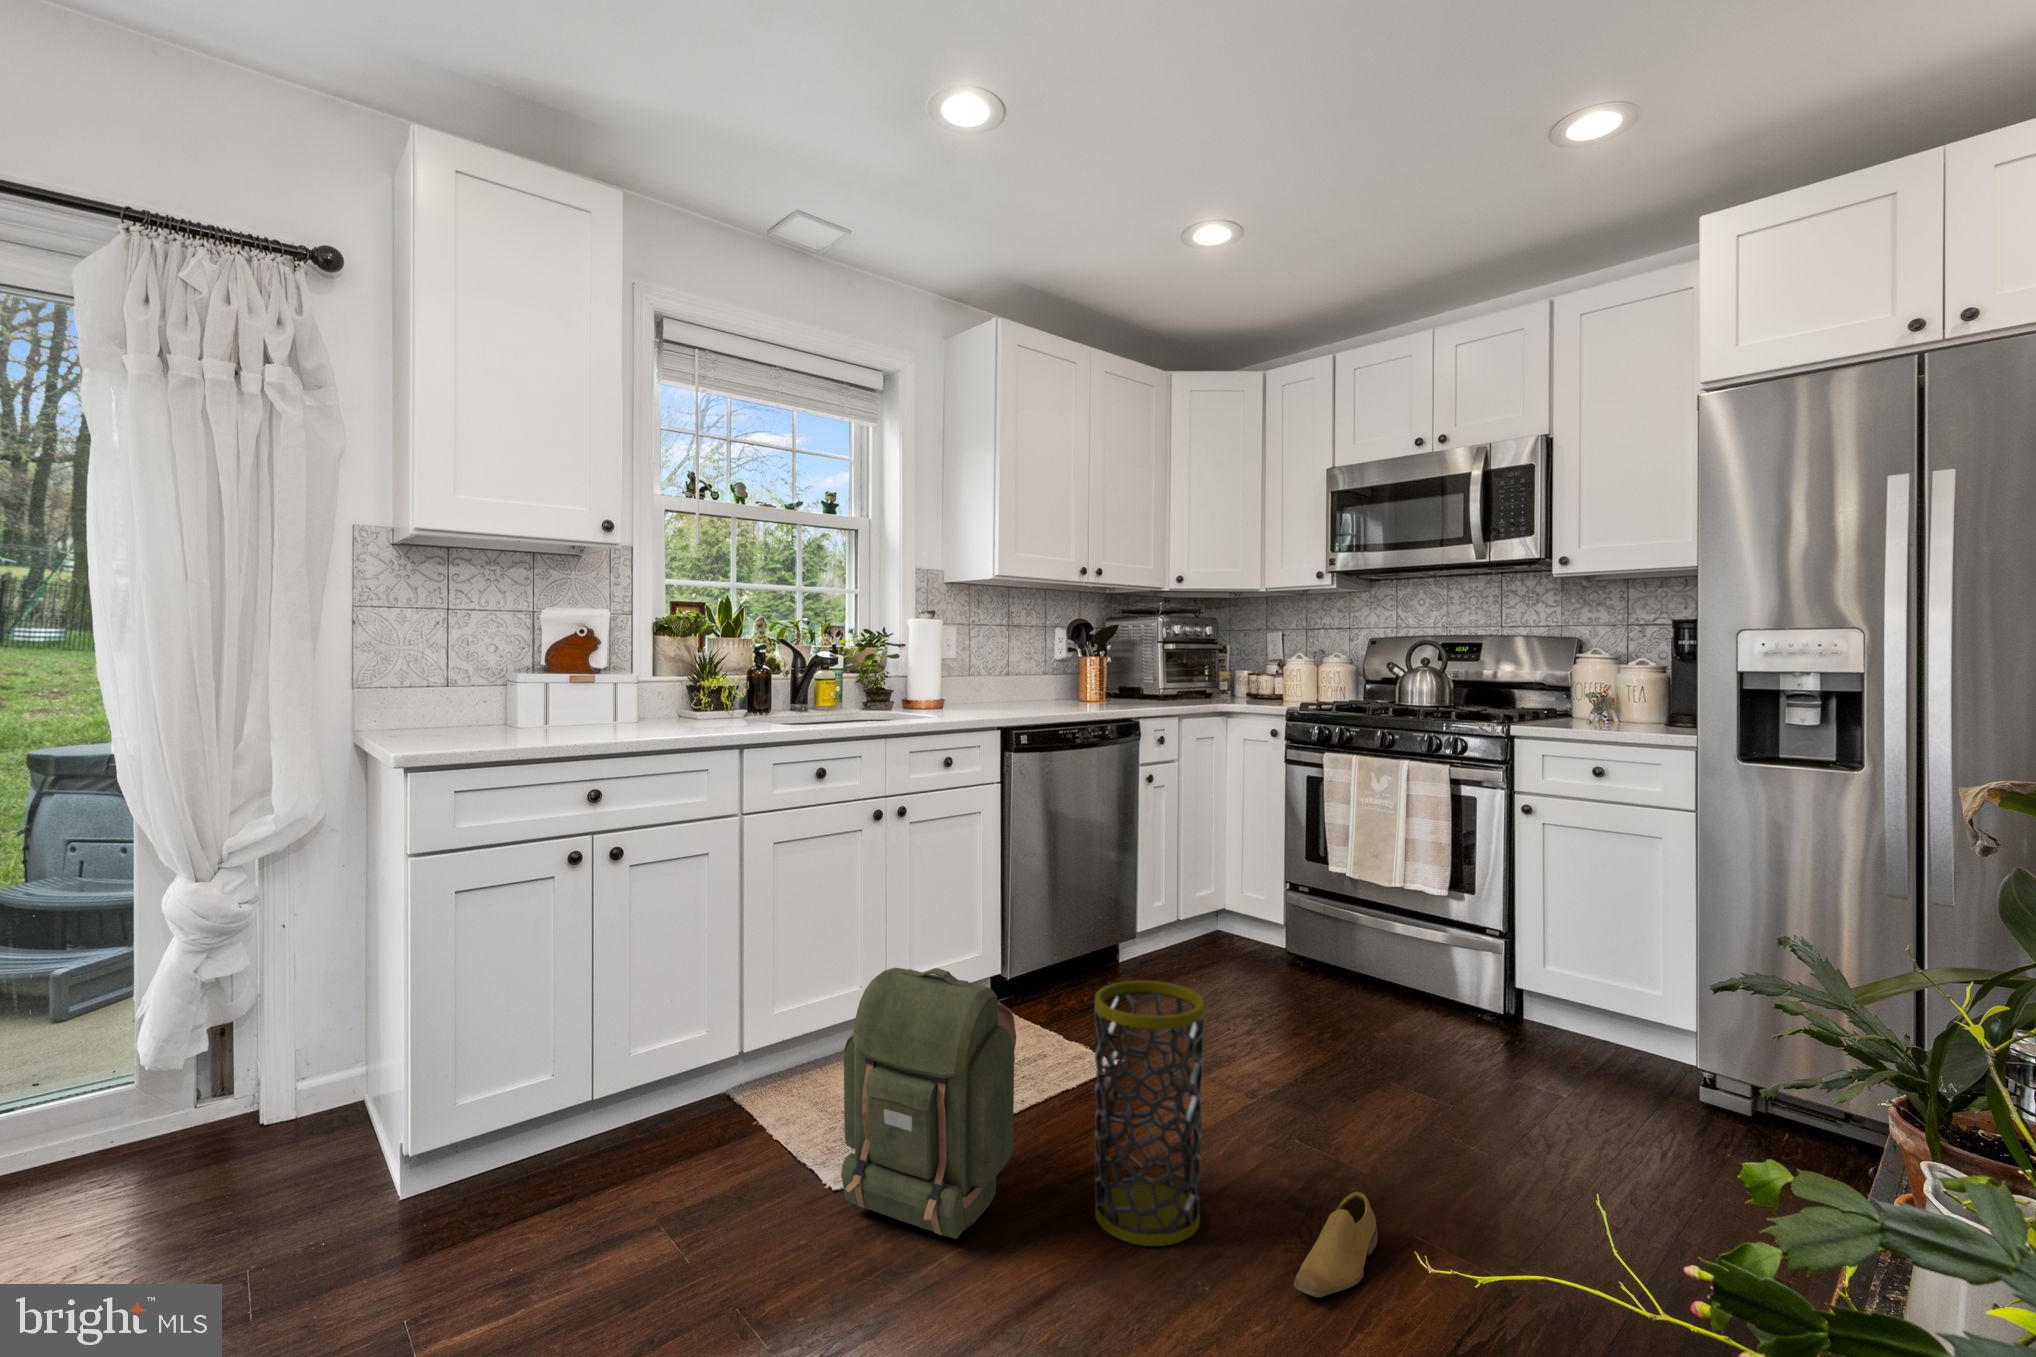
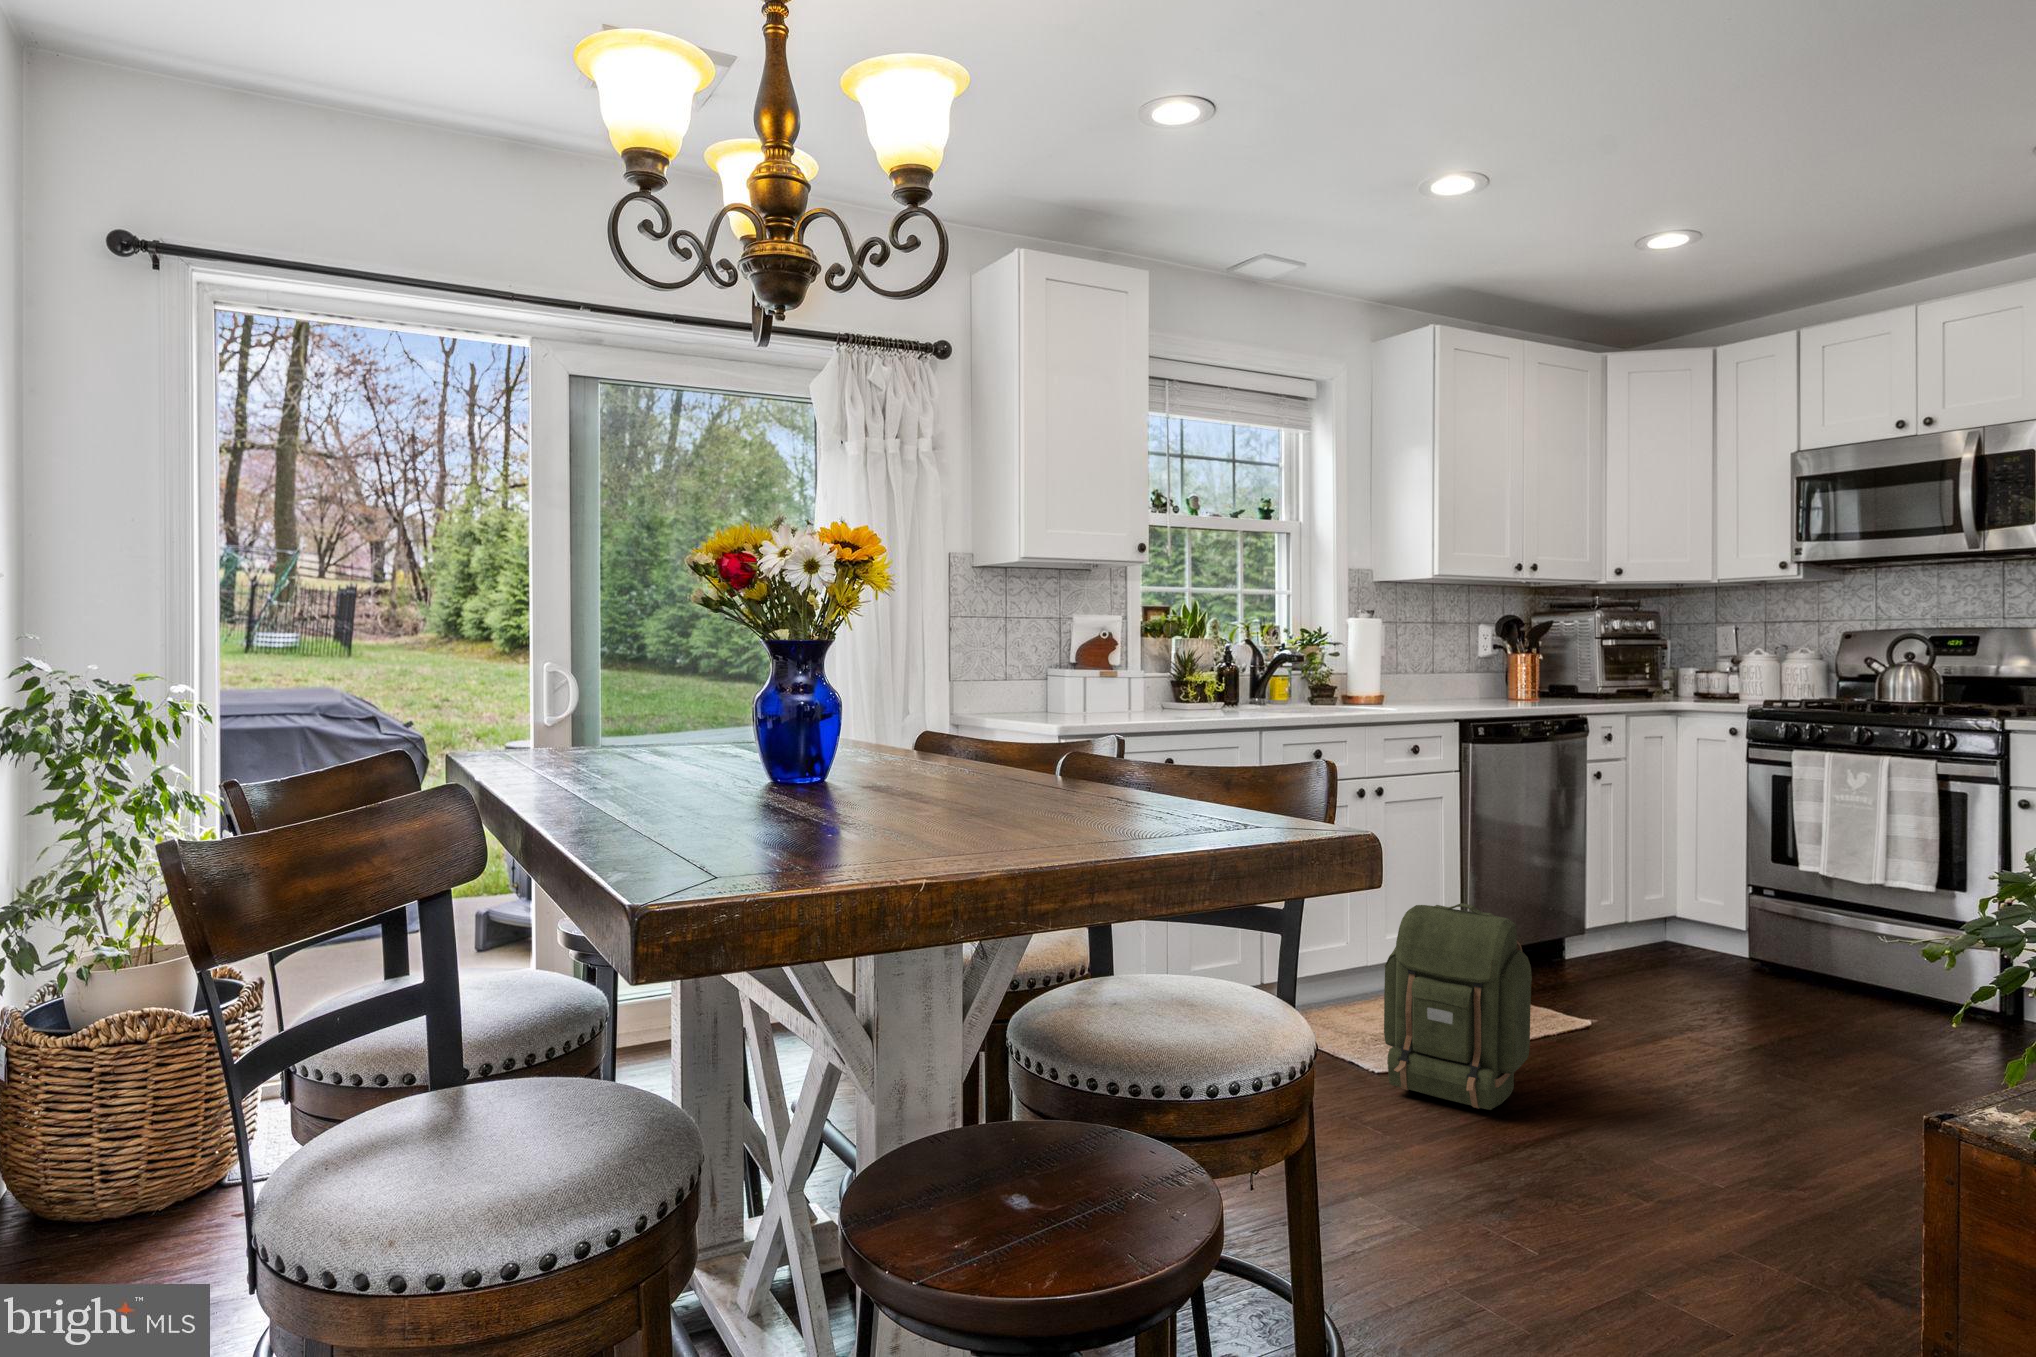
trash can: present [1095,981,1204,1246] -> none [1600,924,1700,1129]
shoe: present [1294,1192,1377,1297] -> none [1788,1100,1862,1161]

